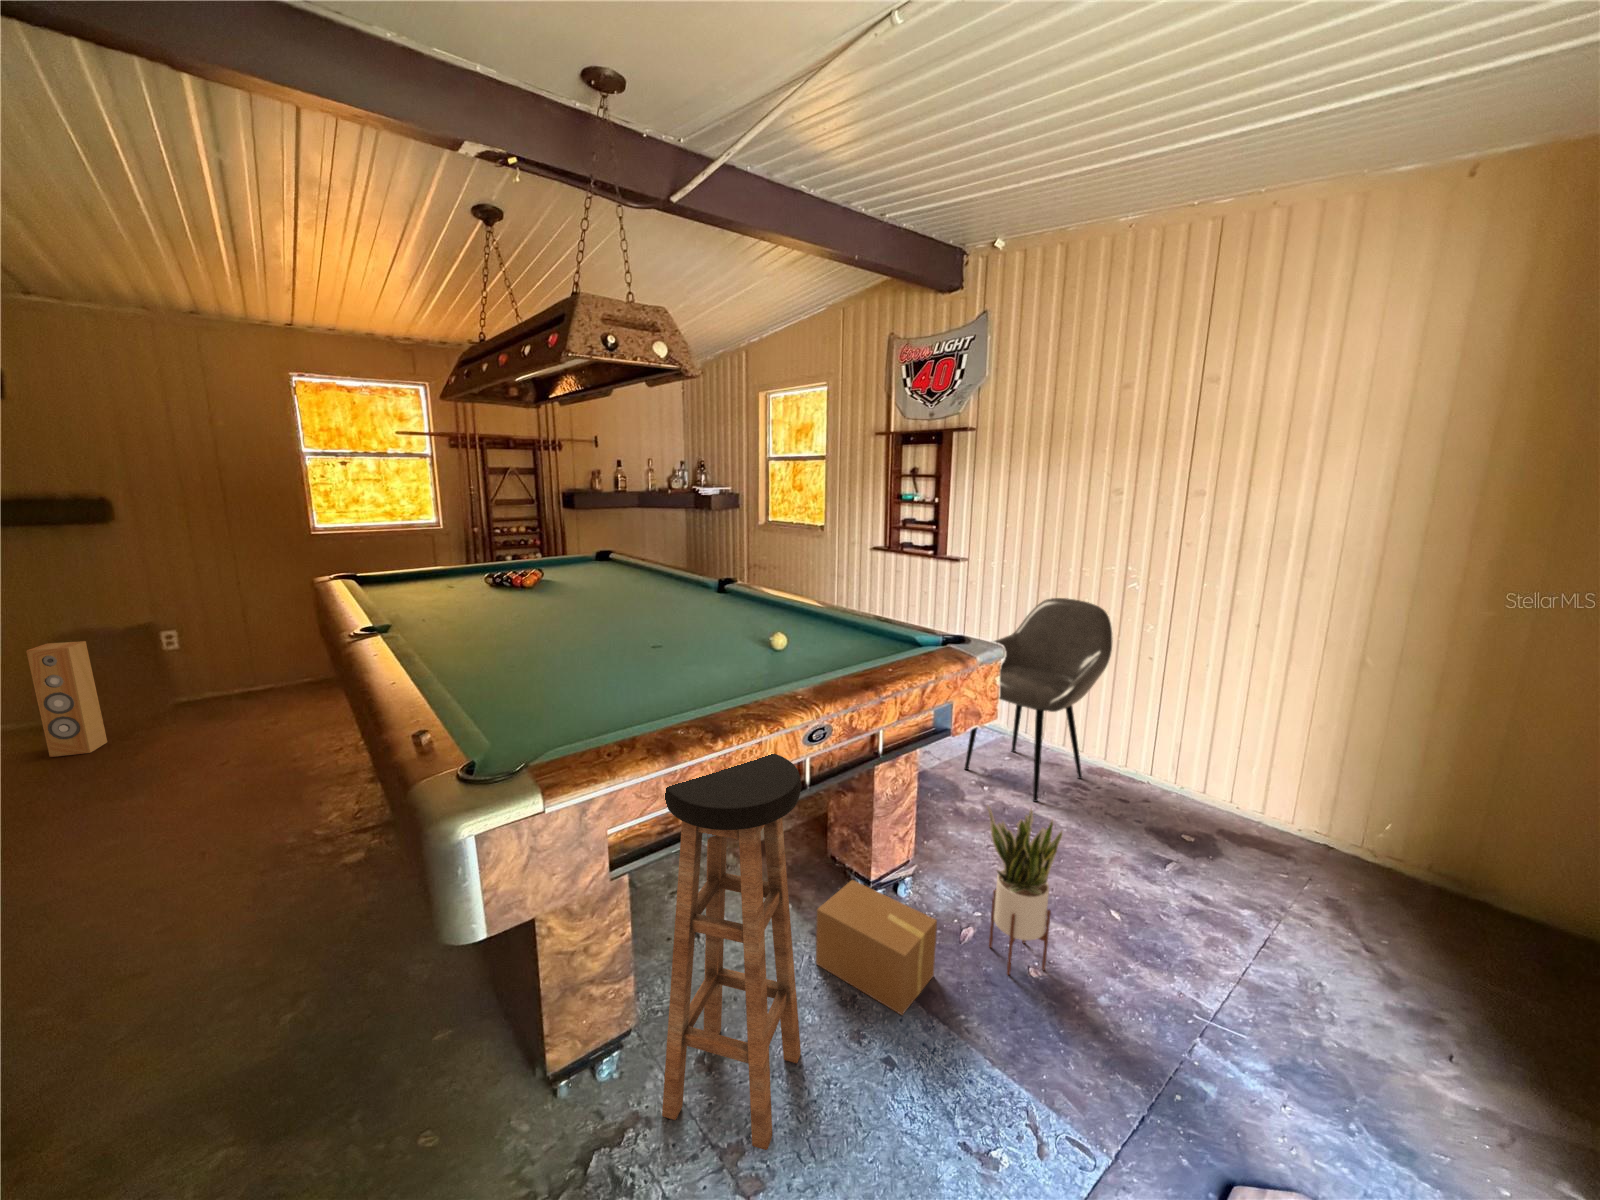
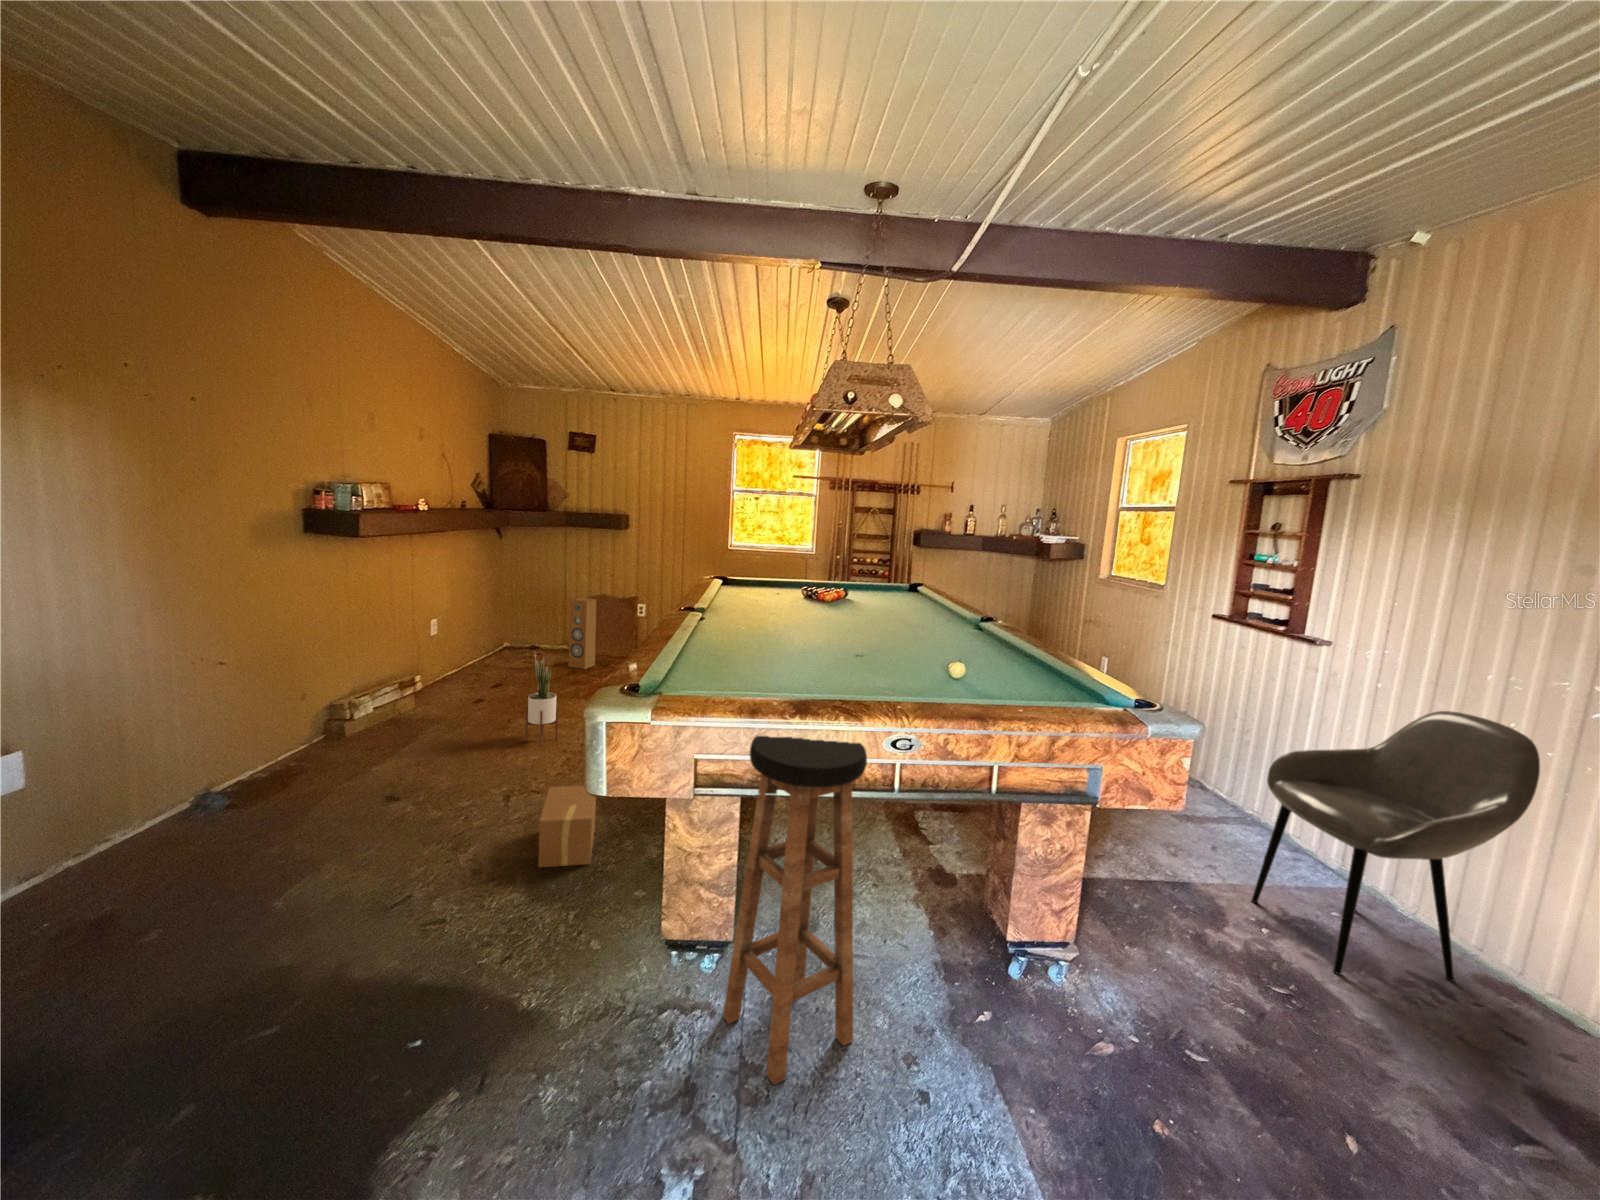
potted plant: present [987,806,1063,975] -> present [525,655,558,745]
cardboard box: present [816,880,937,1015] -> present [538,786,596,867]

